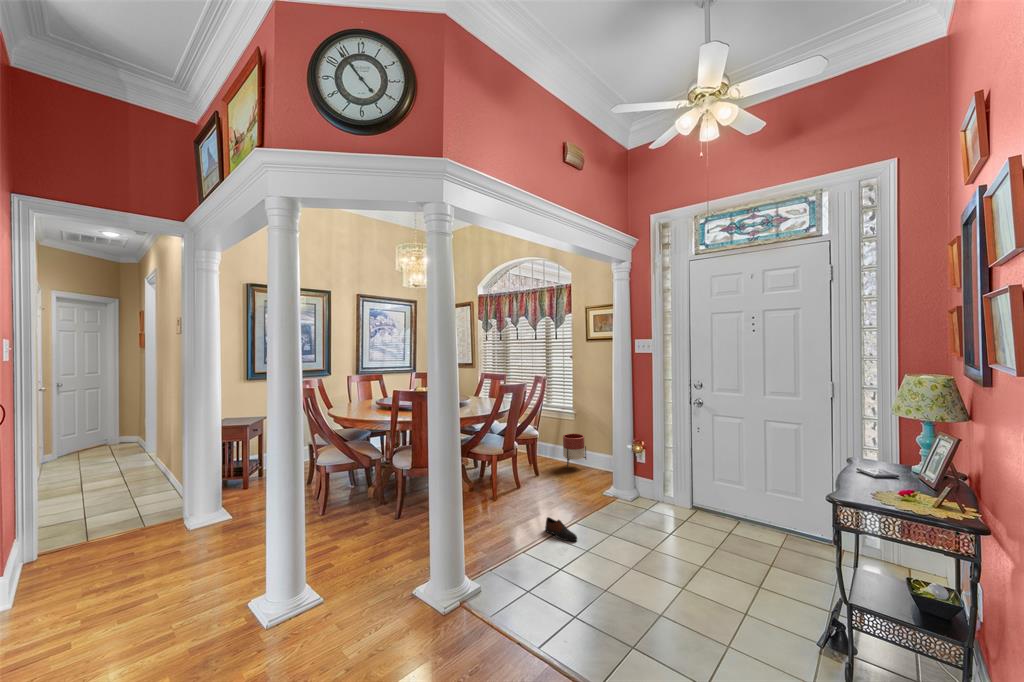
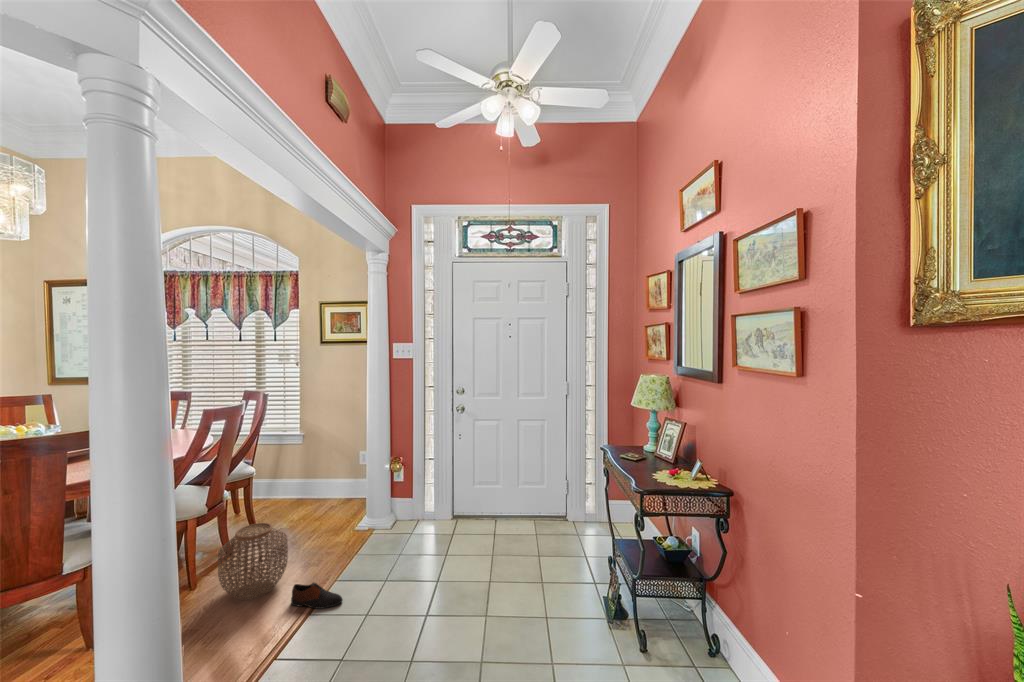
planter: present [563,433,586,471] -> none [287,460,319,511]
woven basket: none [506,469,548,519] -> present [218,523,288,600]

